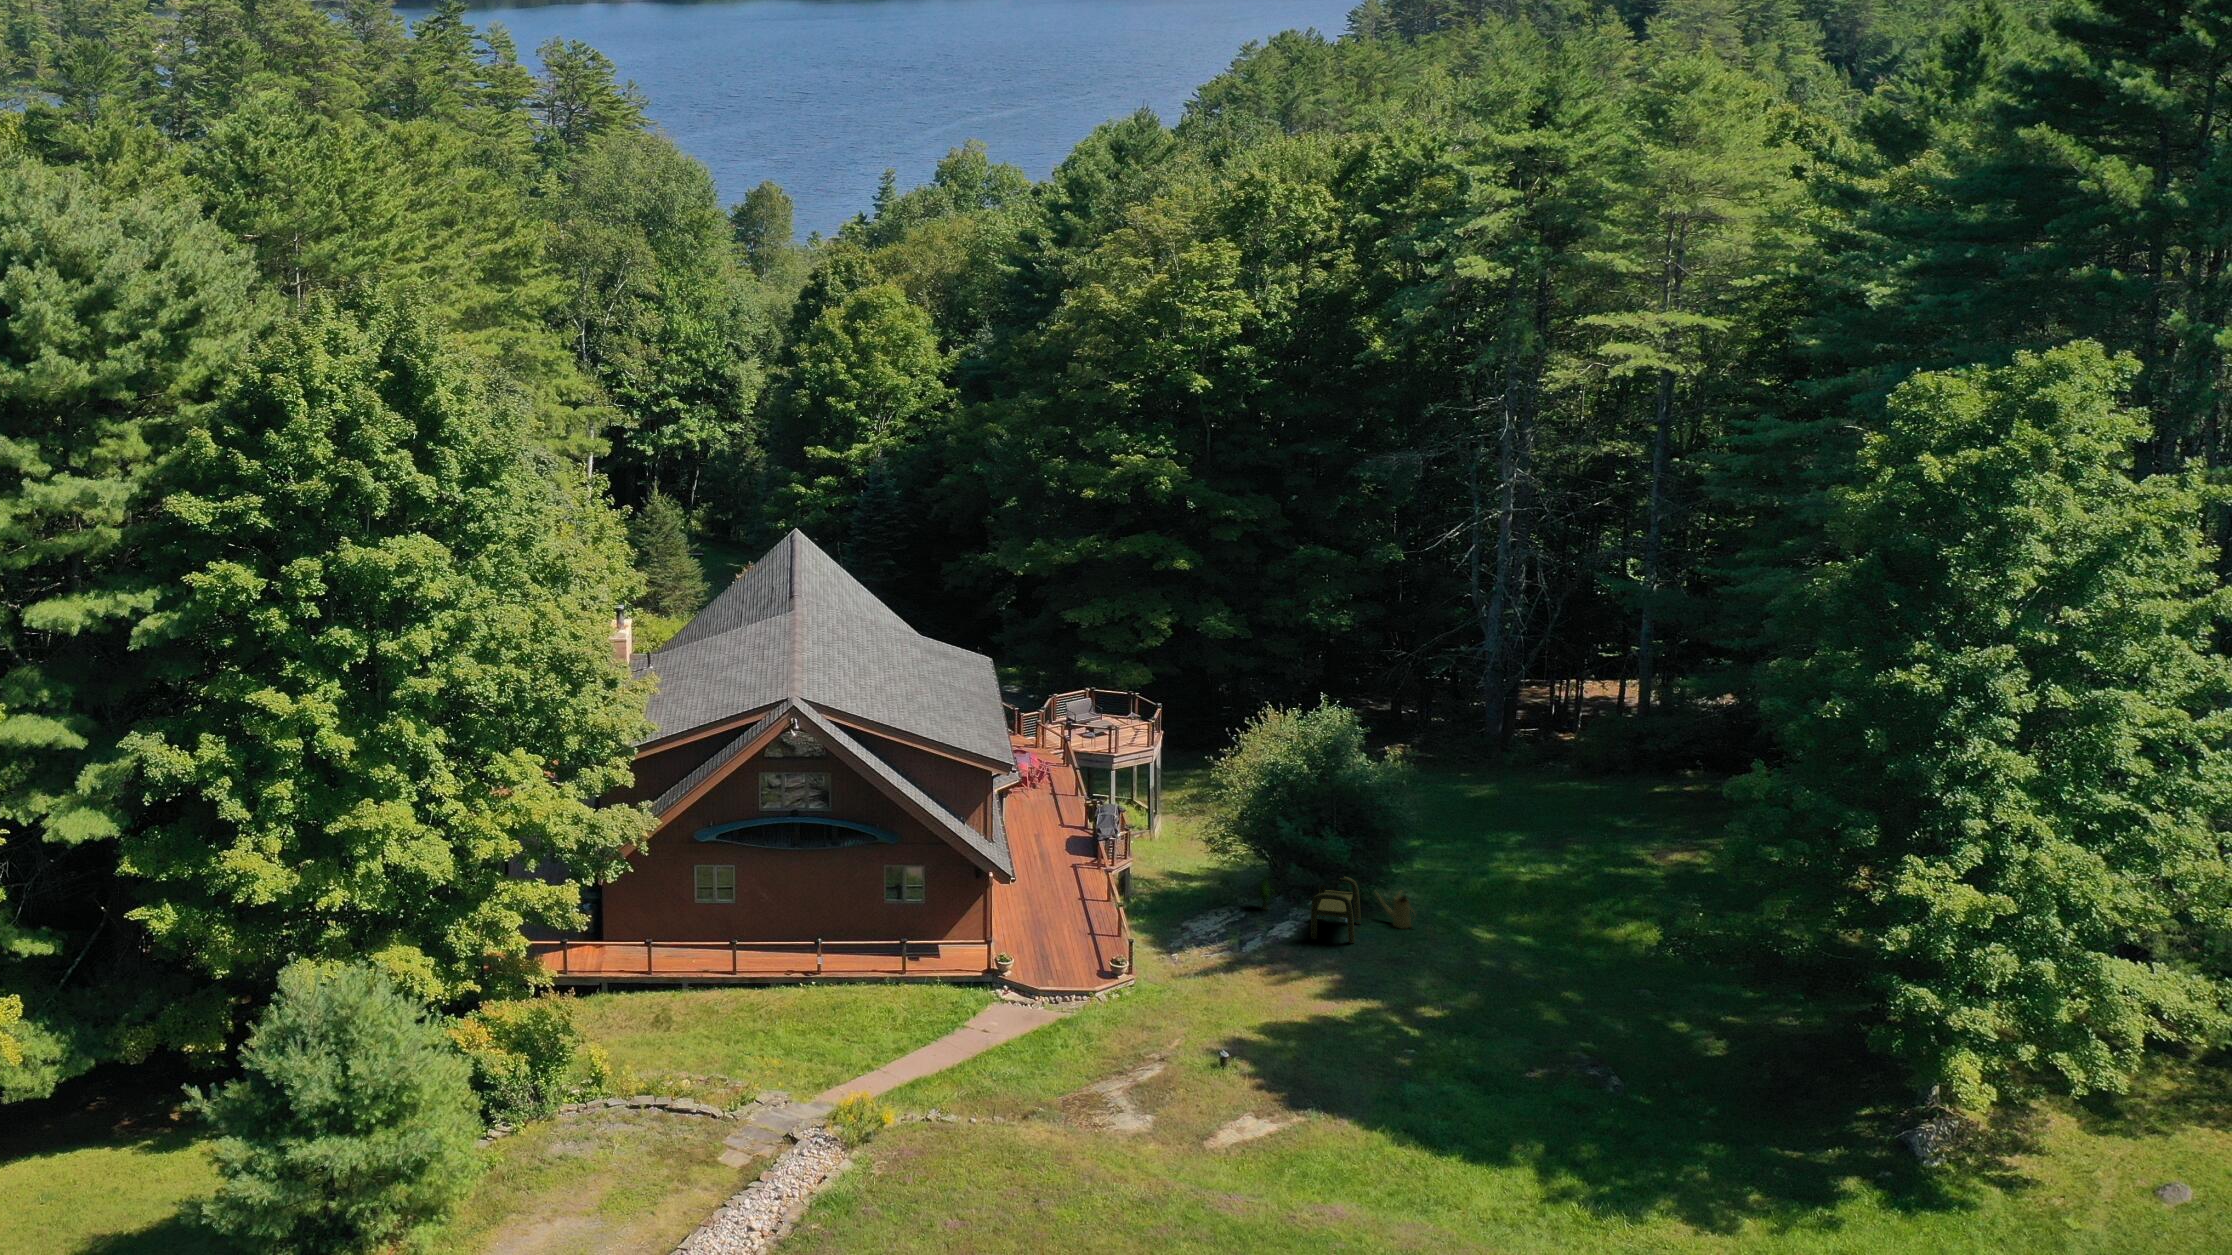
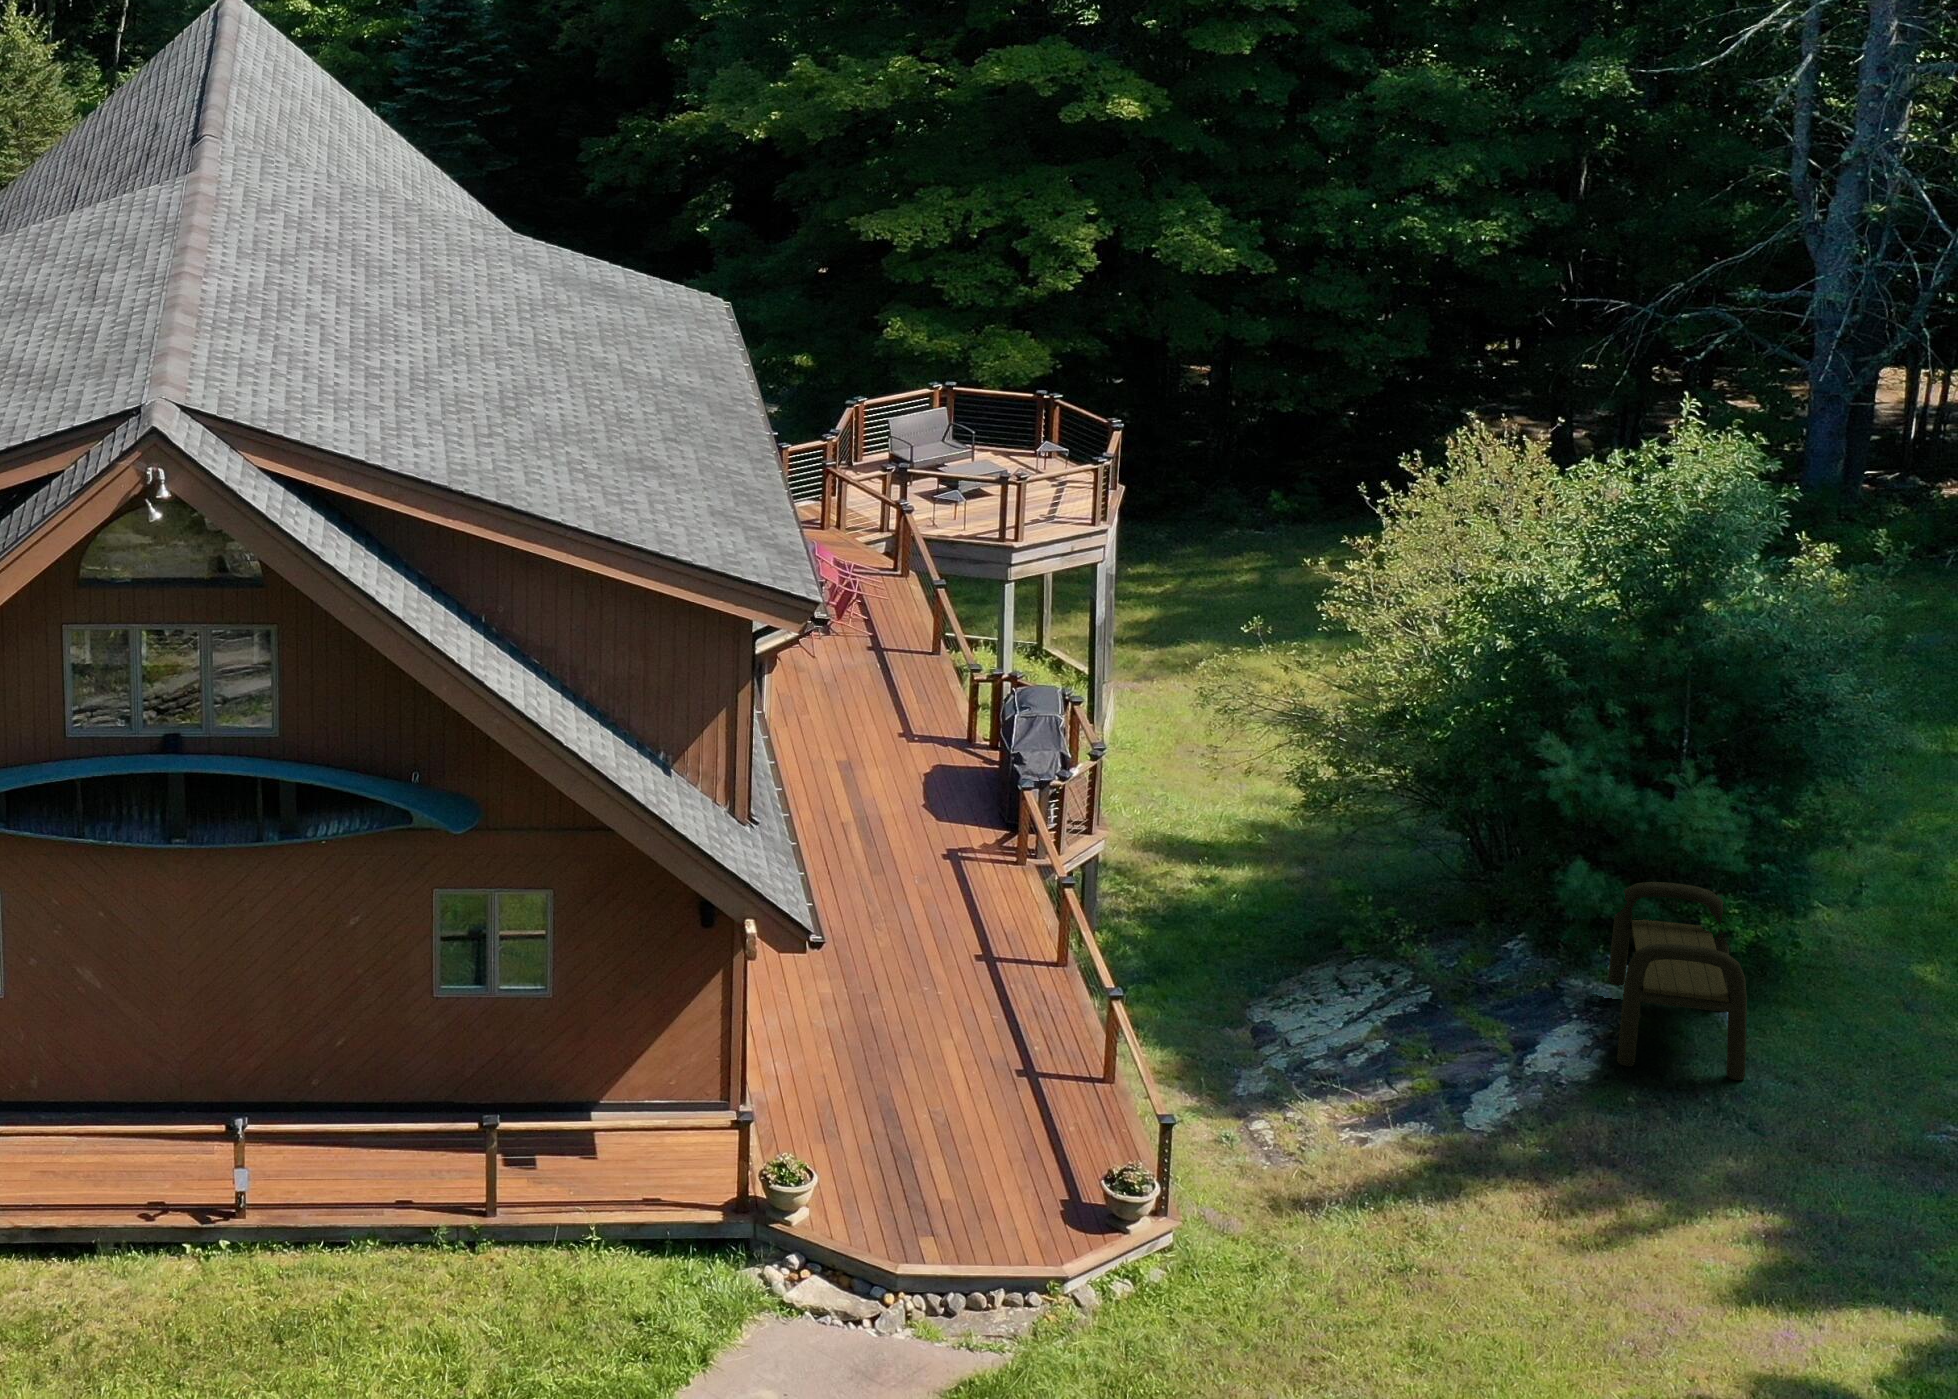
decorative plant: present [1257,877,1275,910] -> none [1429,875,1483,964]
watering can: present [1376,893,1411,928] -> none [1761,919,1886,1025]

